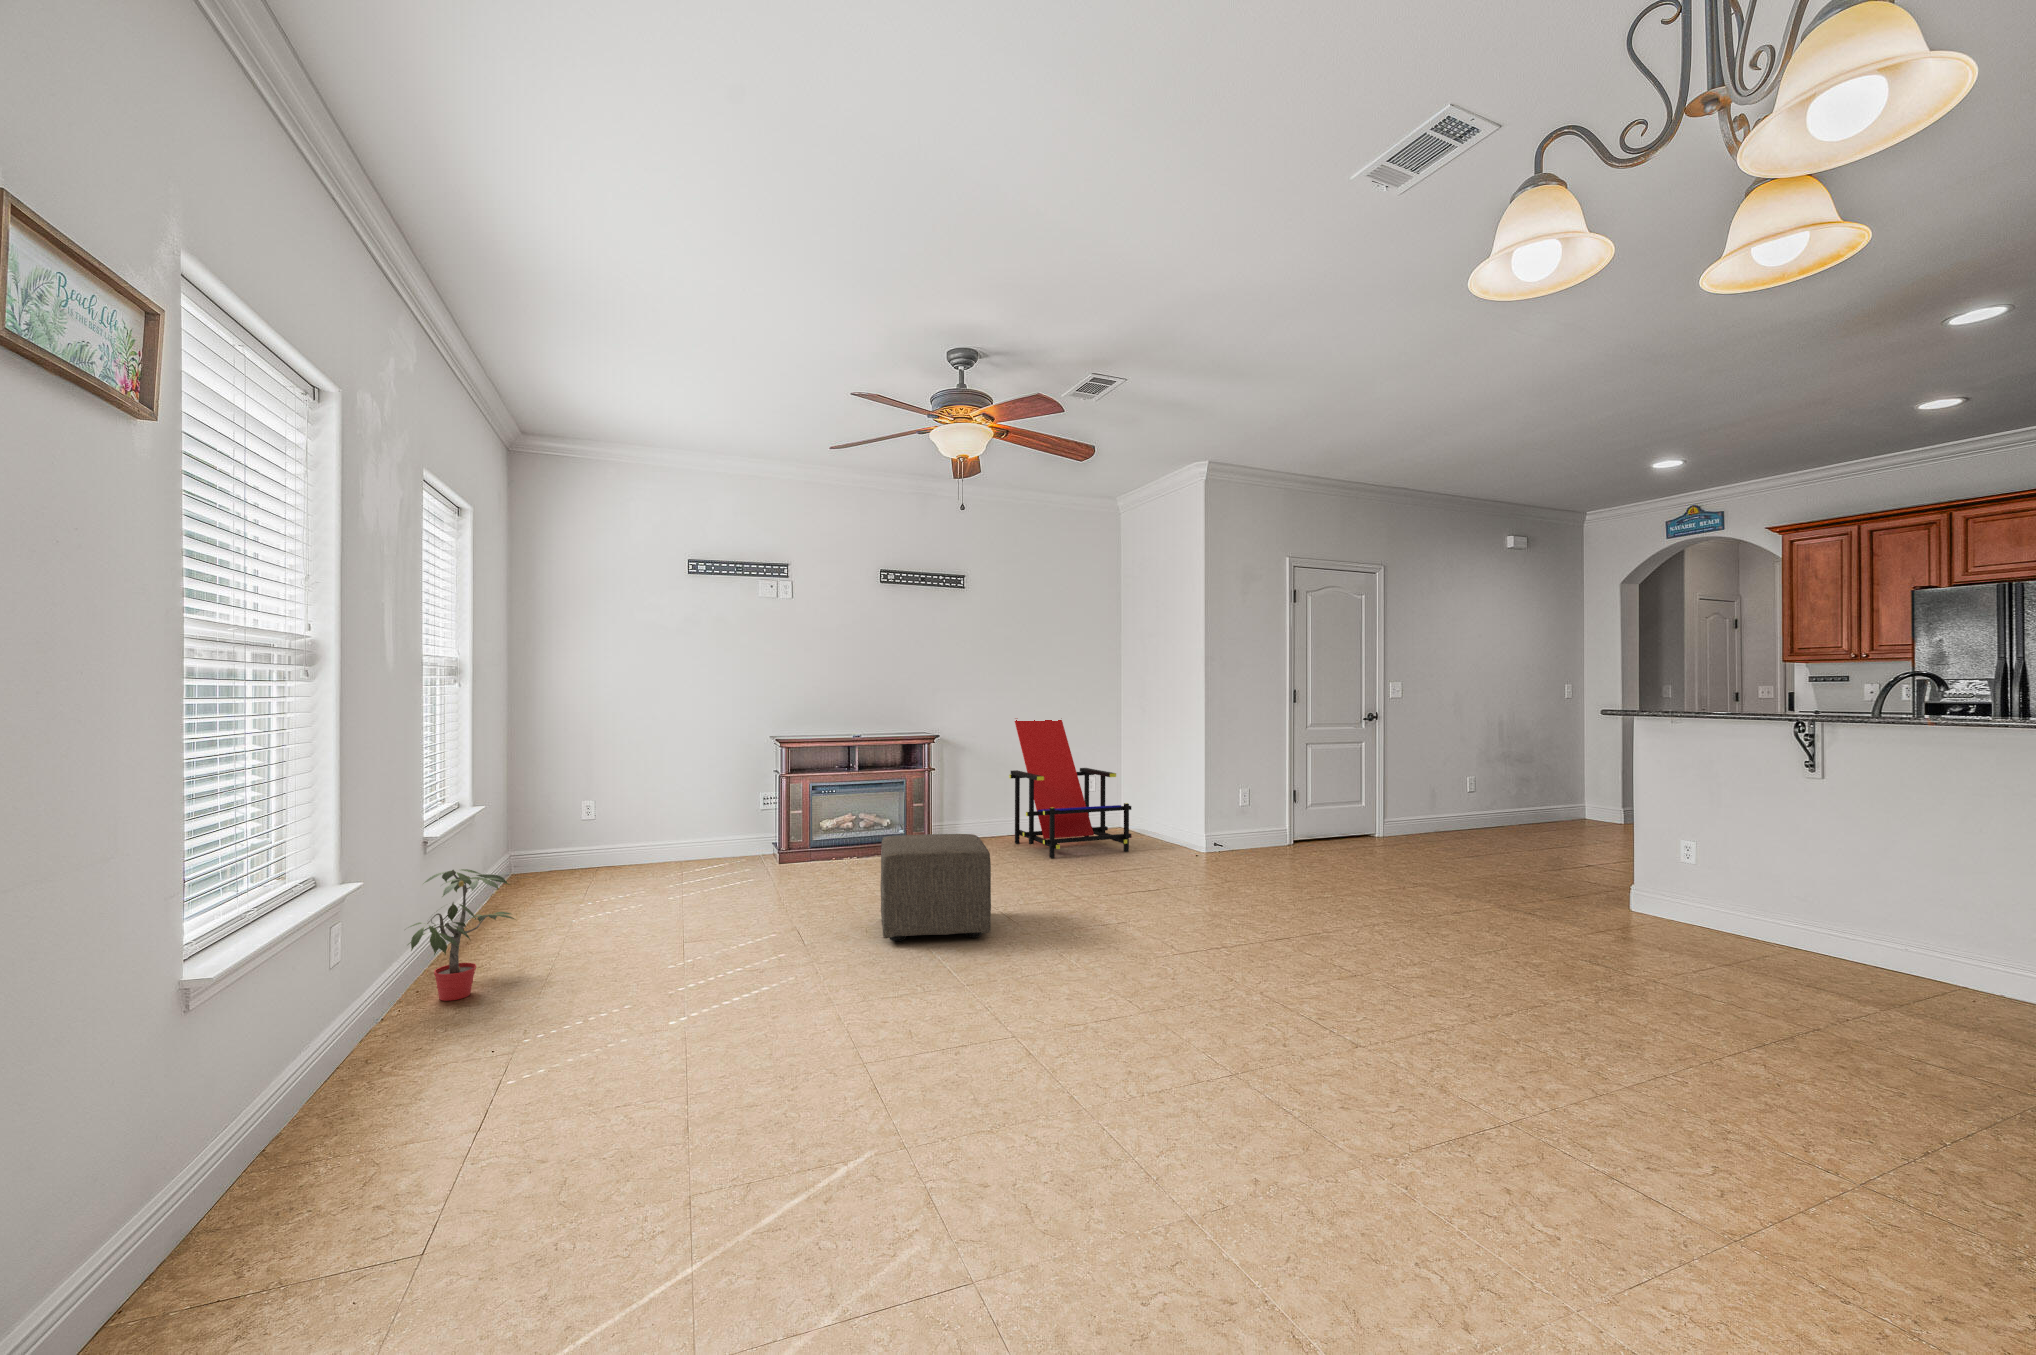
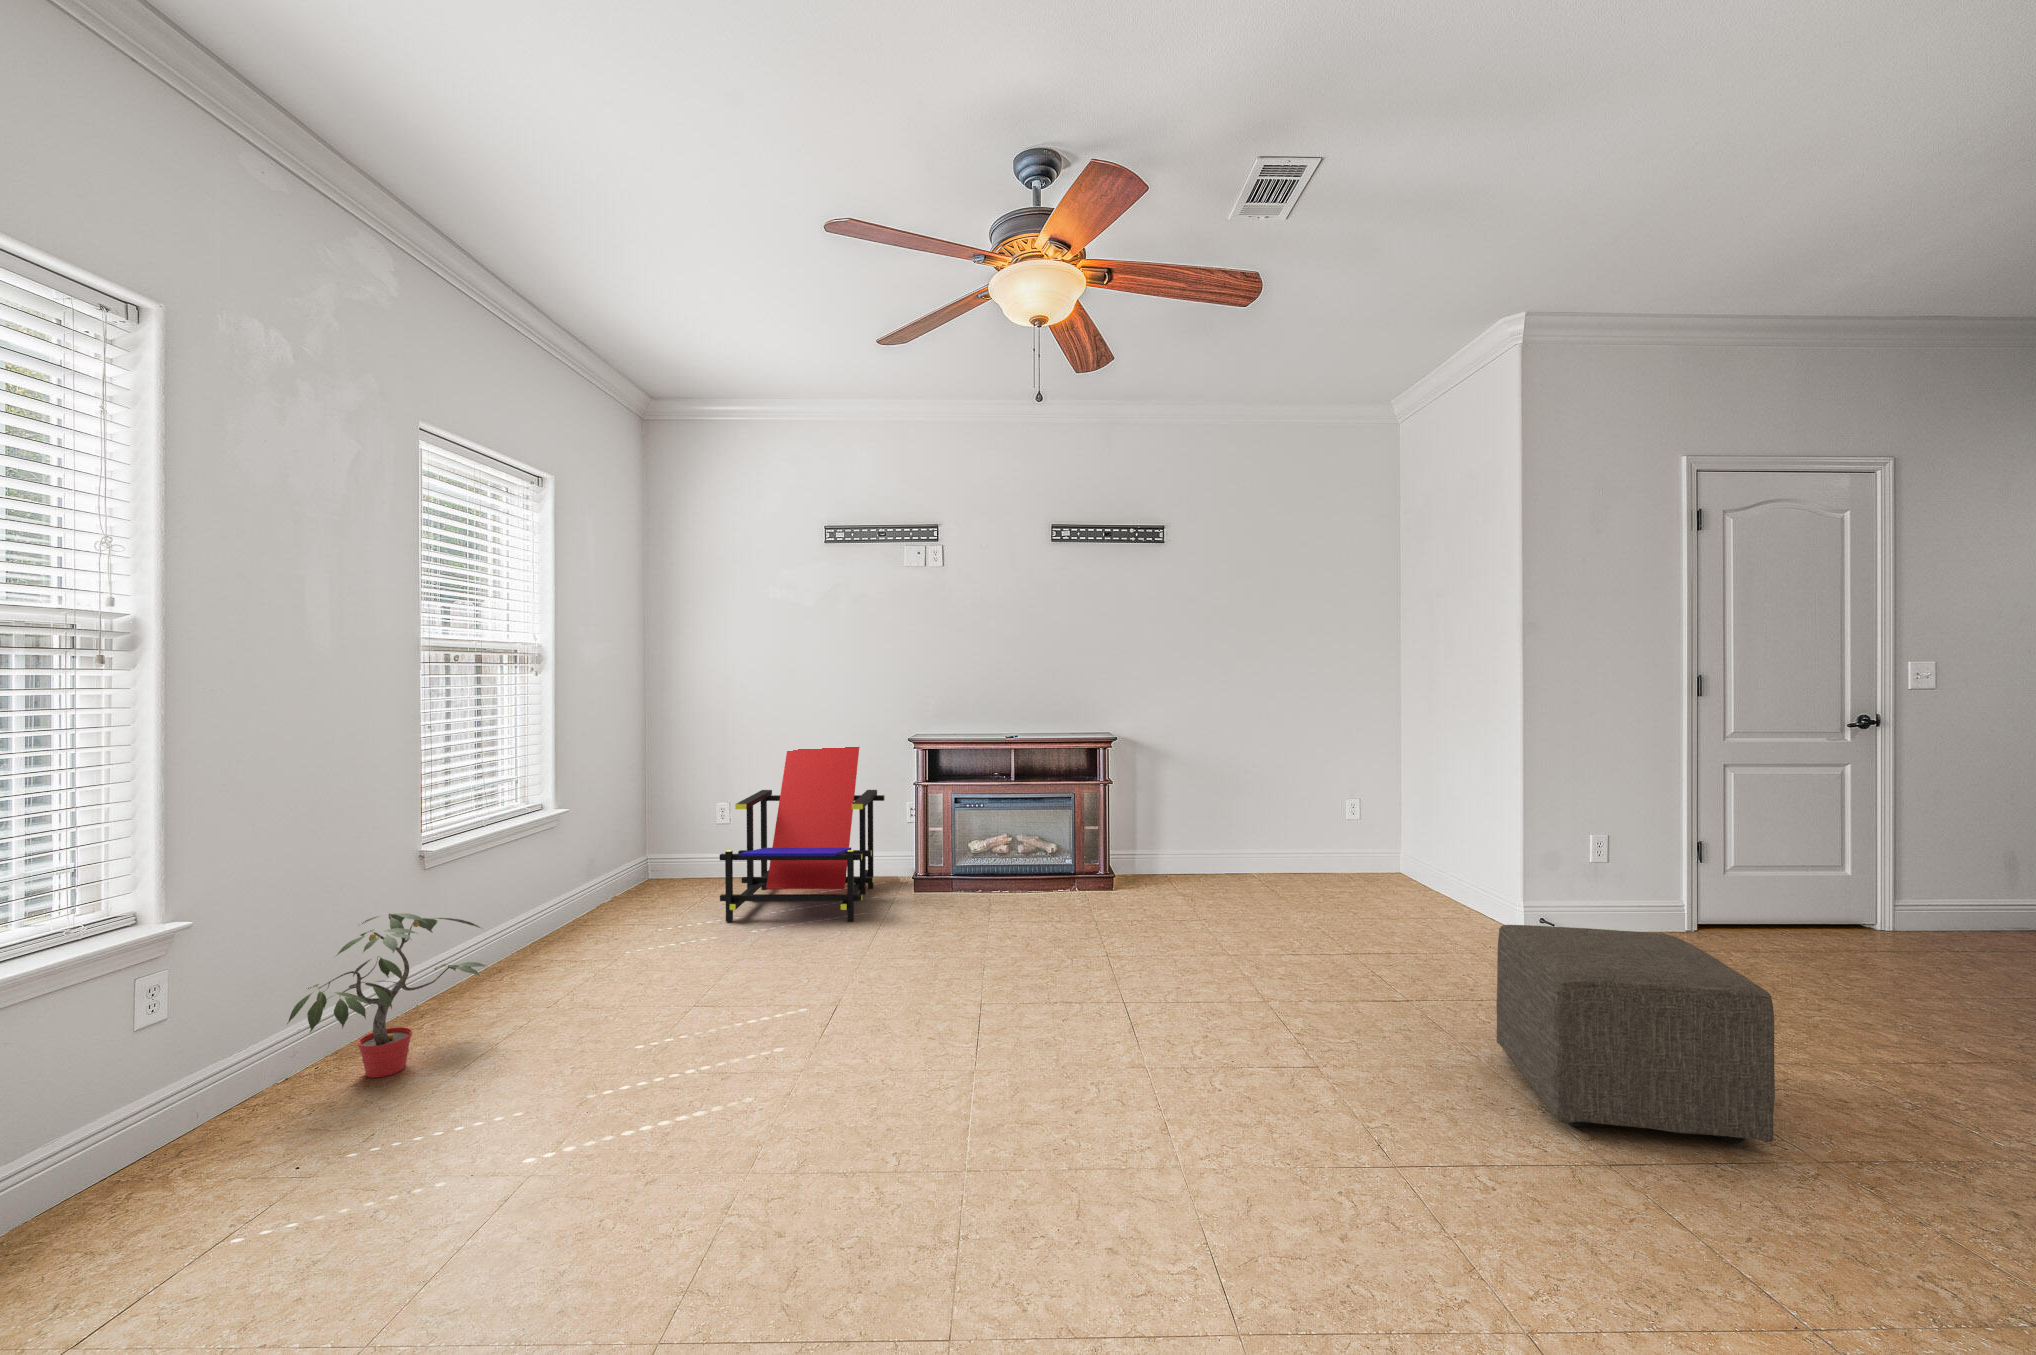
lounge chair: present [1009,718,1131,858] -> present [720,747,885,922]
ottoman: present [881,834,991,941] -> present [1497,925,1775,1143]

